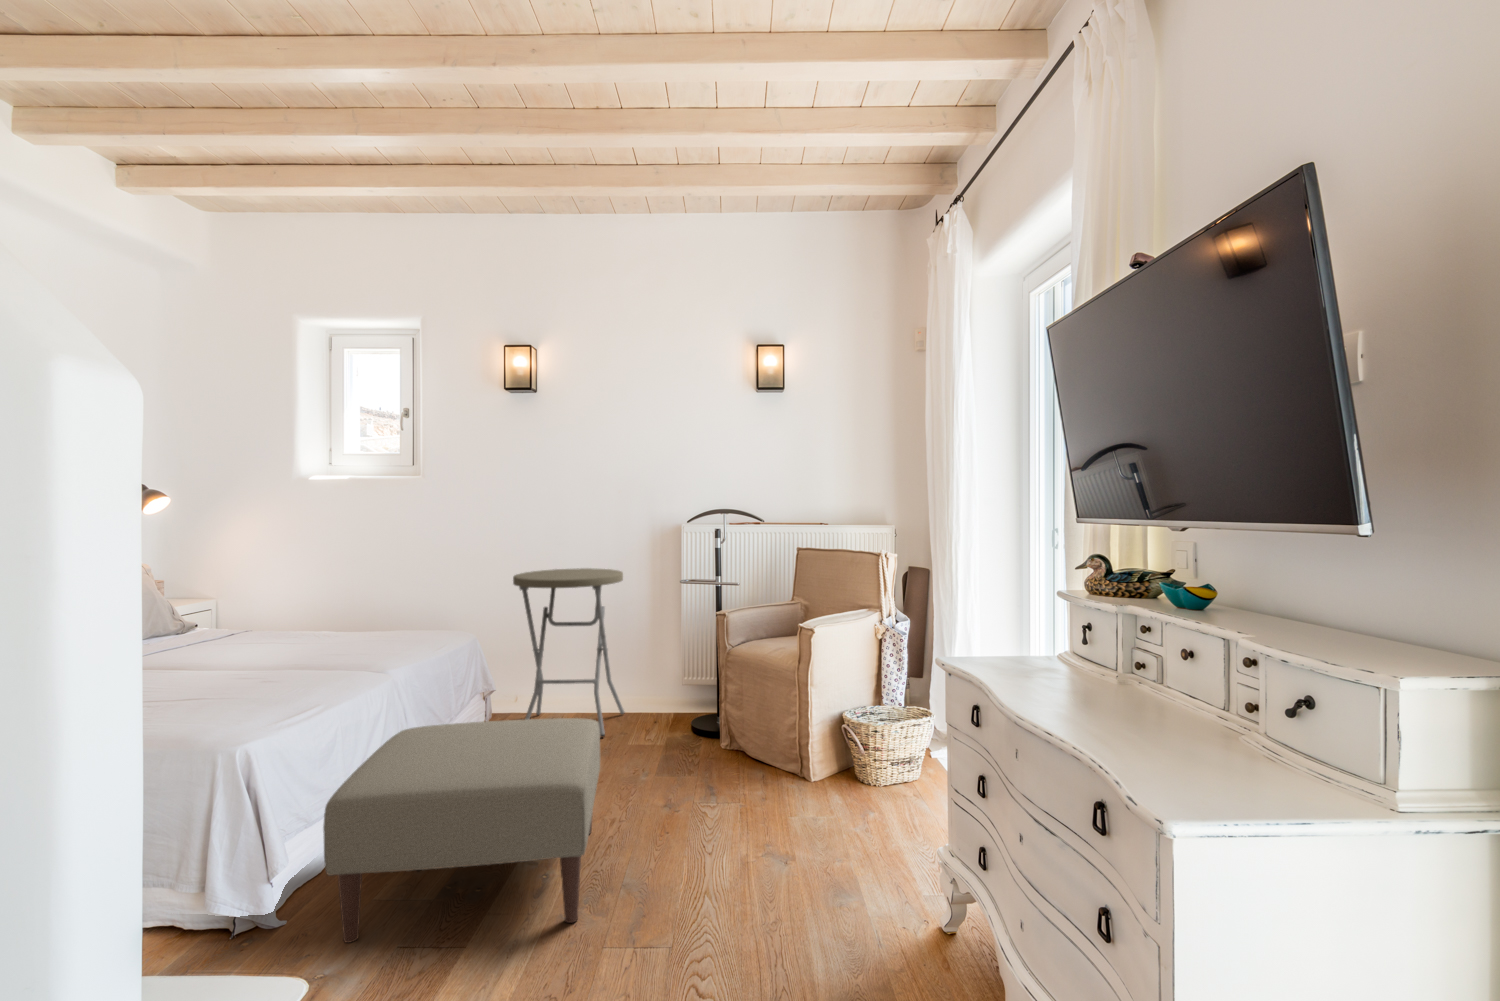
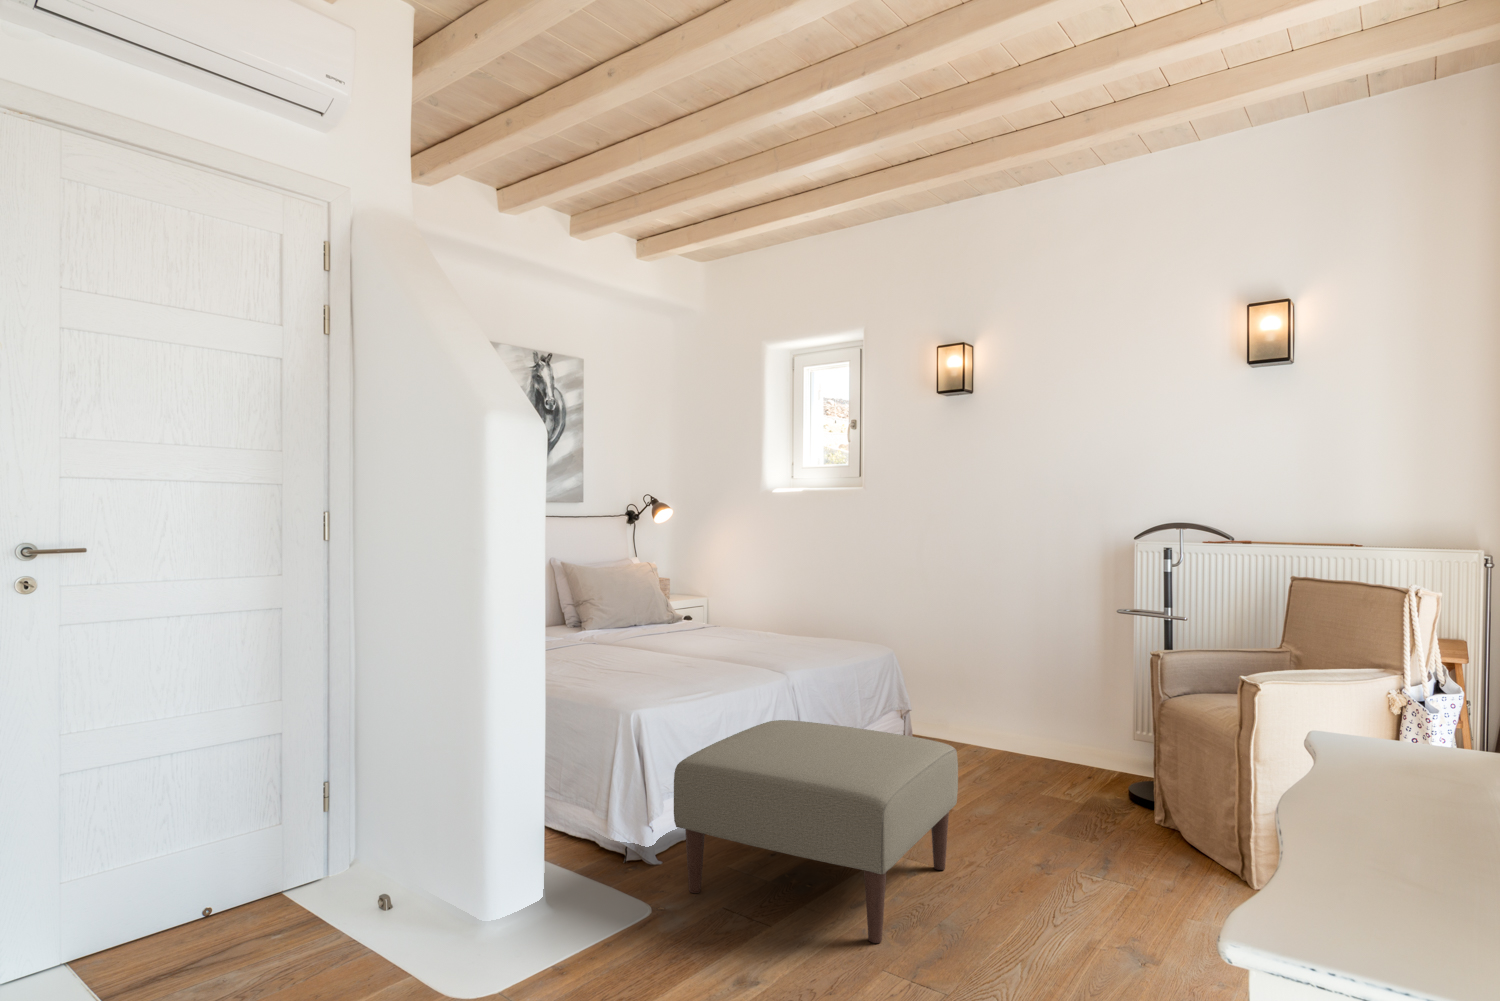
side table: present [513,568,624,737] -> none [928,586,1057,781]

